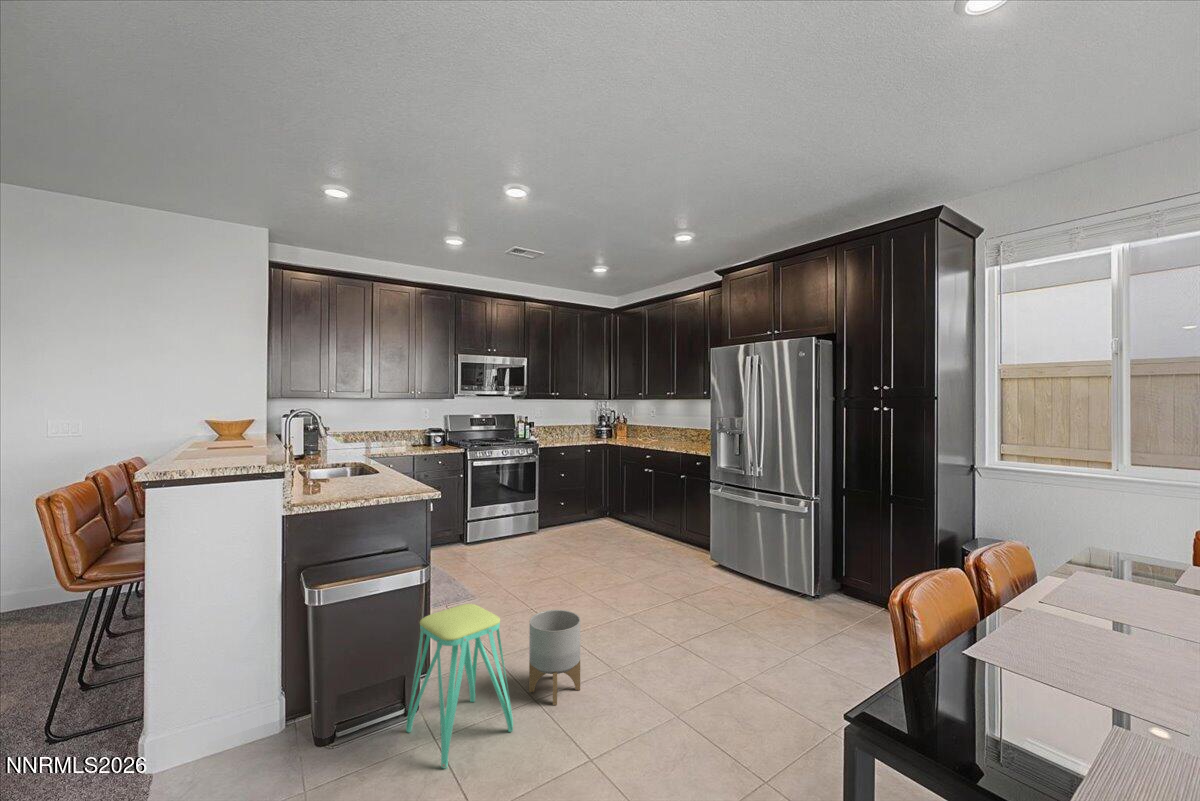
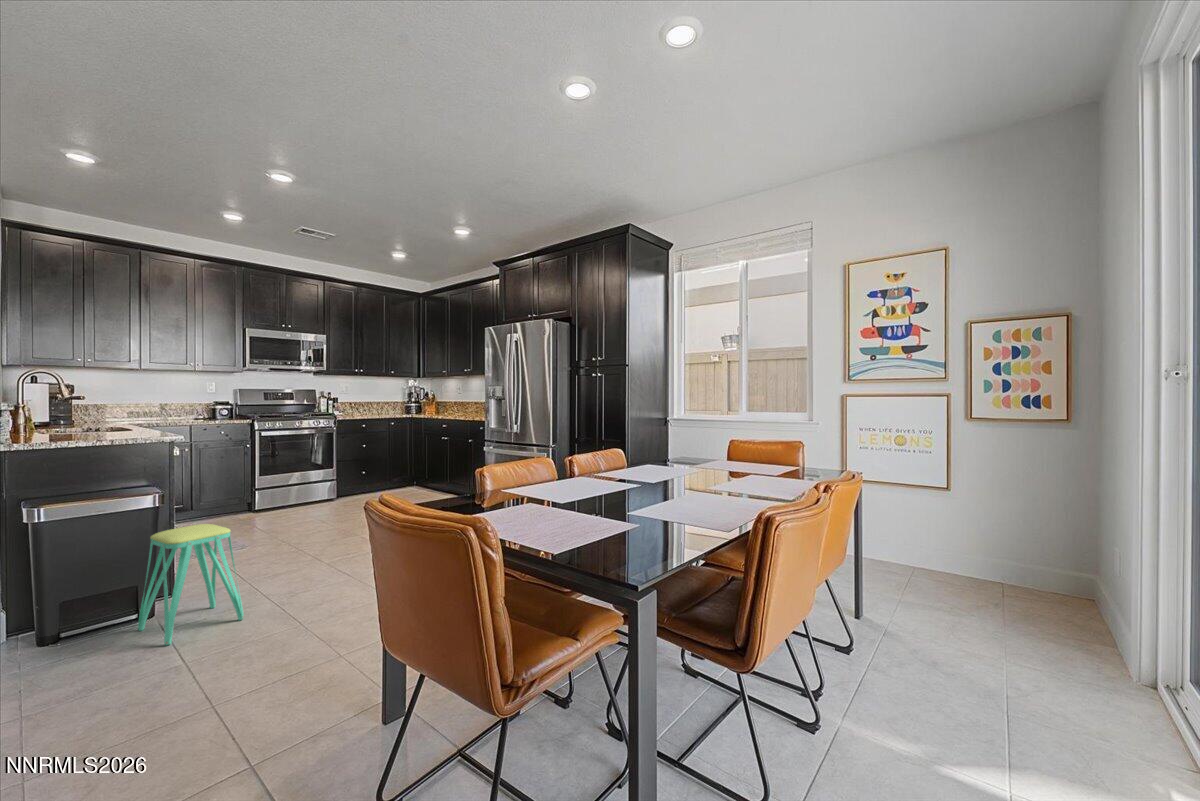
planter: present [529,610,580,705] -> none [269,531,319,602]

